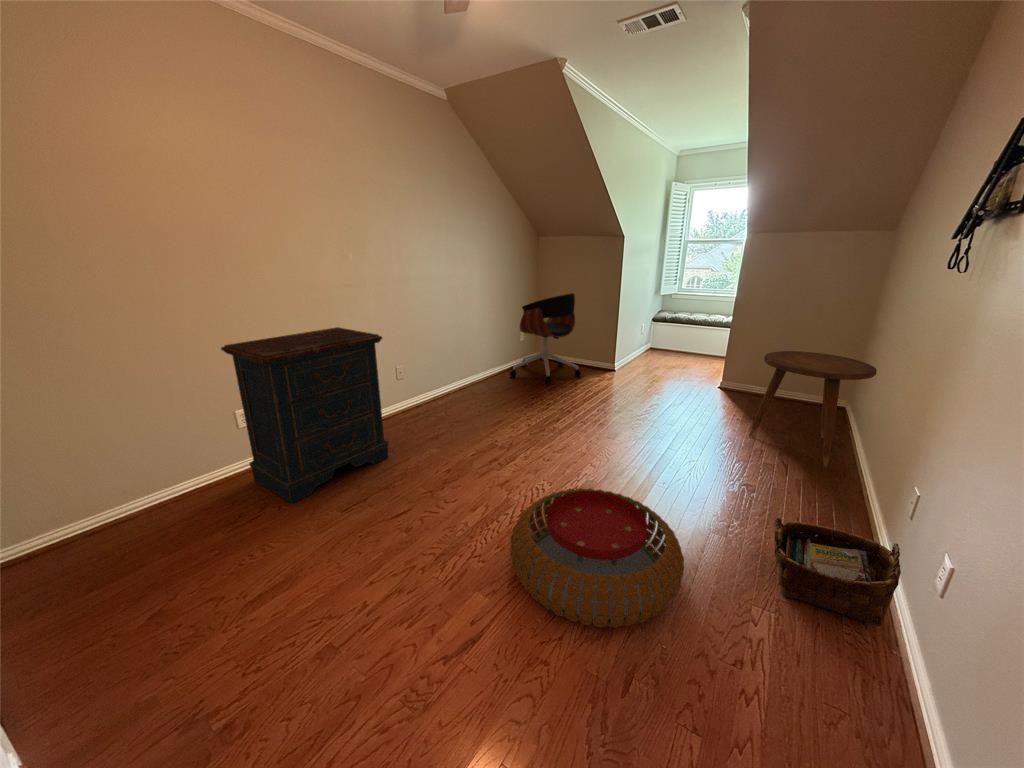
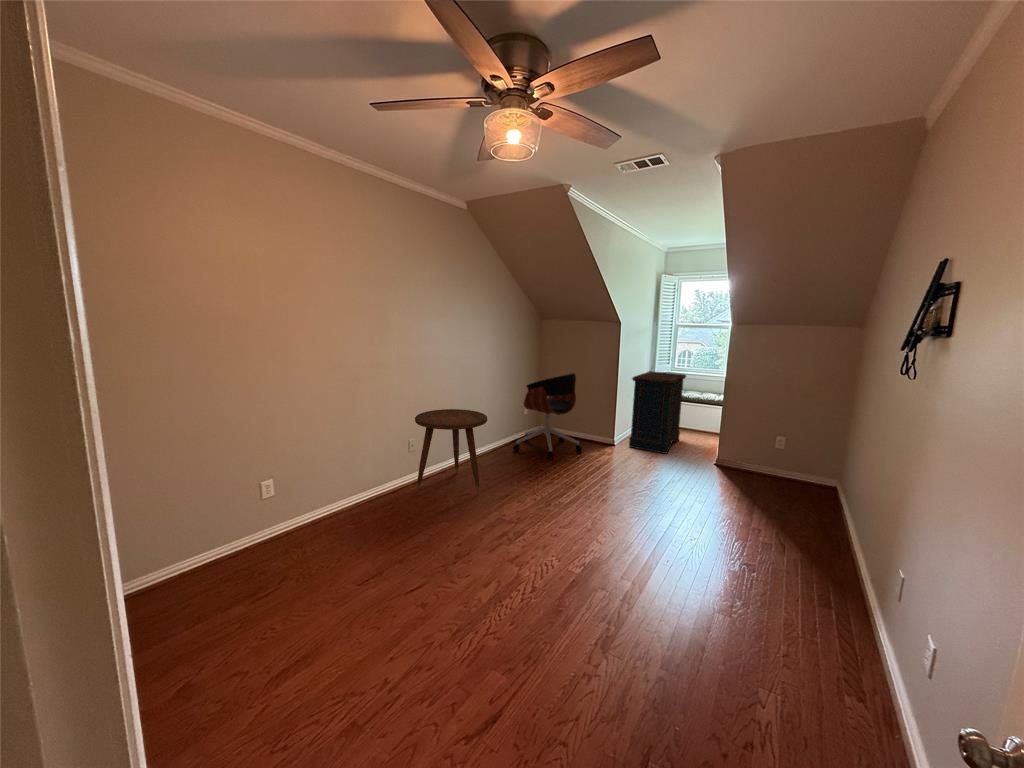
dresser: present [221,327,389,503] -> present [629,371,686,454]
side table: present [749,351,877,467] -> present [415,409,487,494]
pouf: present [510,488,684,628] -> none [526,566,691,706]
woven basket: present [774,518,901,626] -> none [772,598,889,707]

